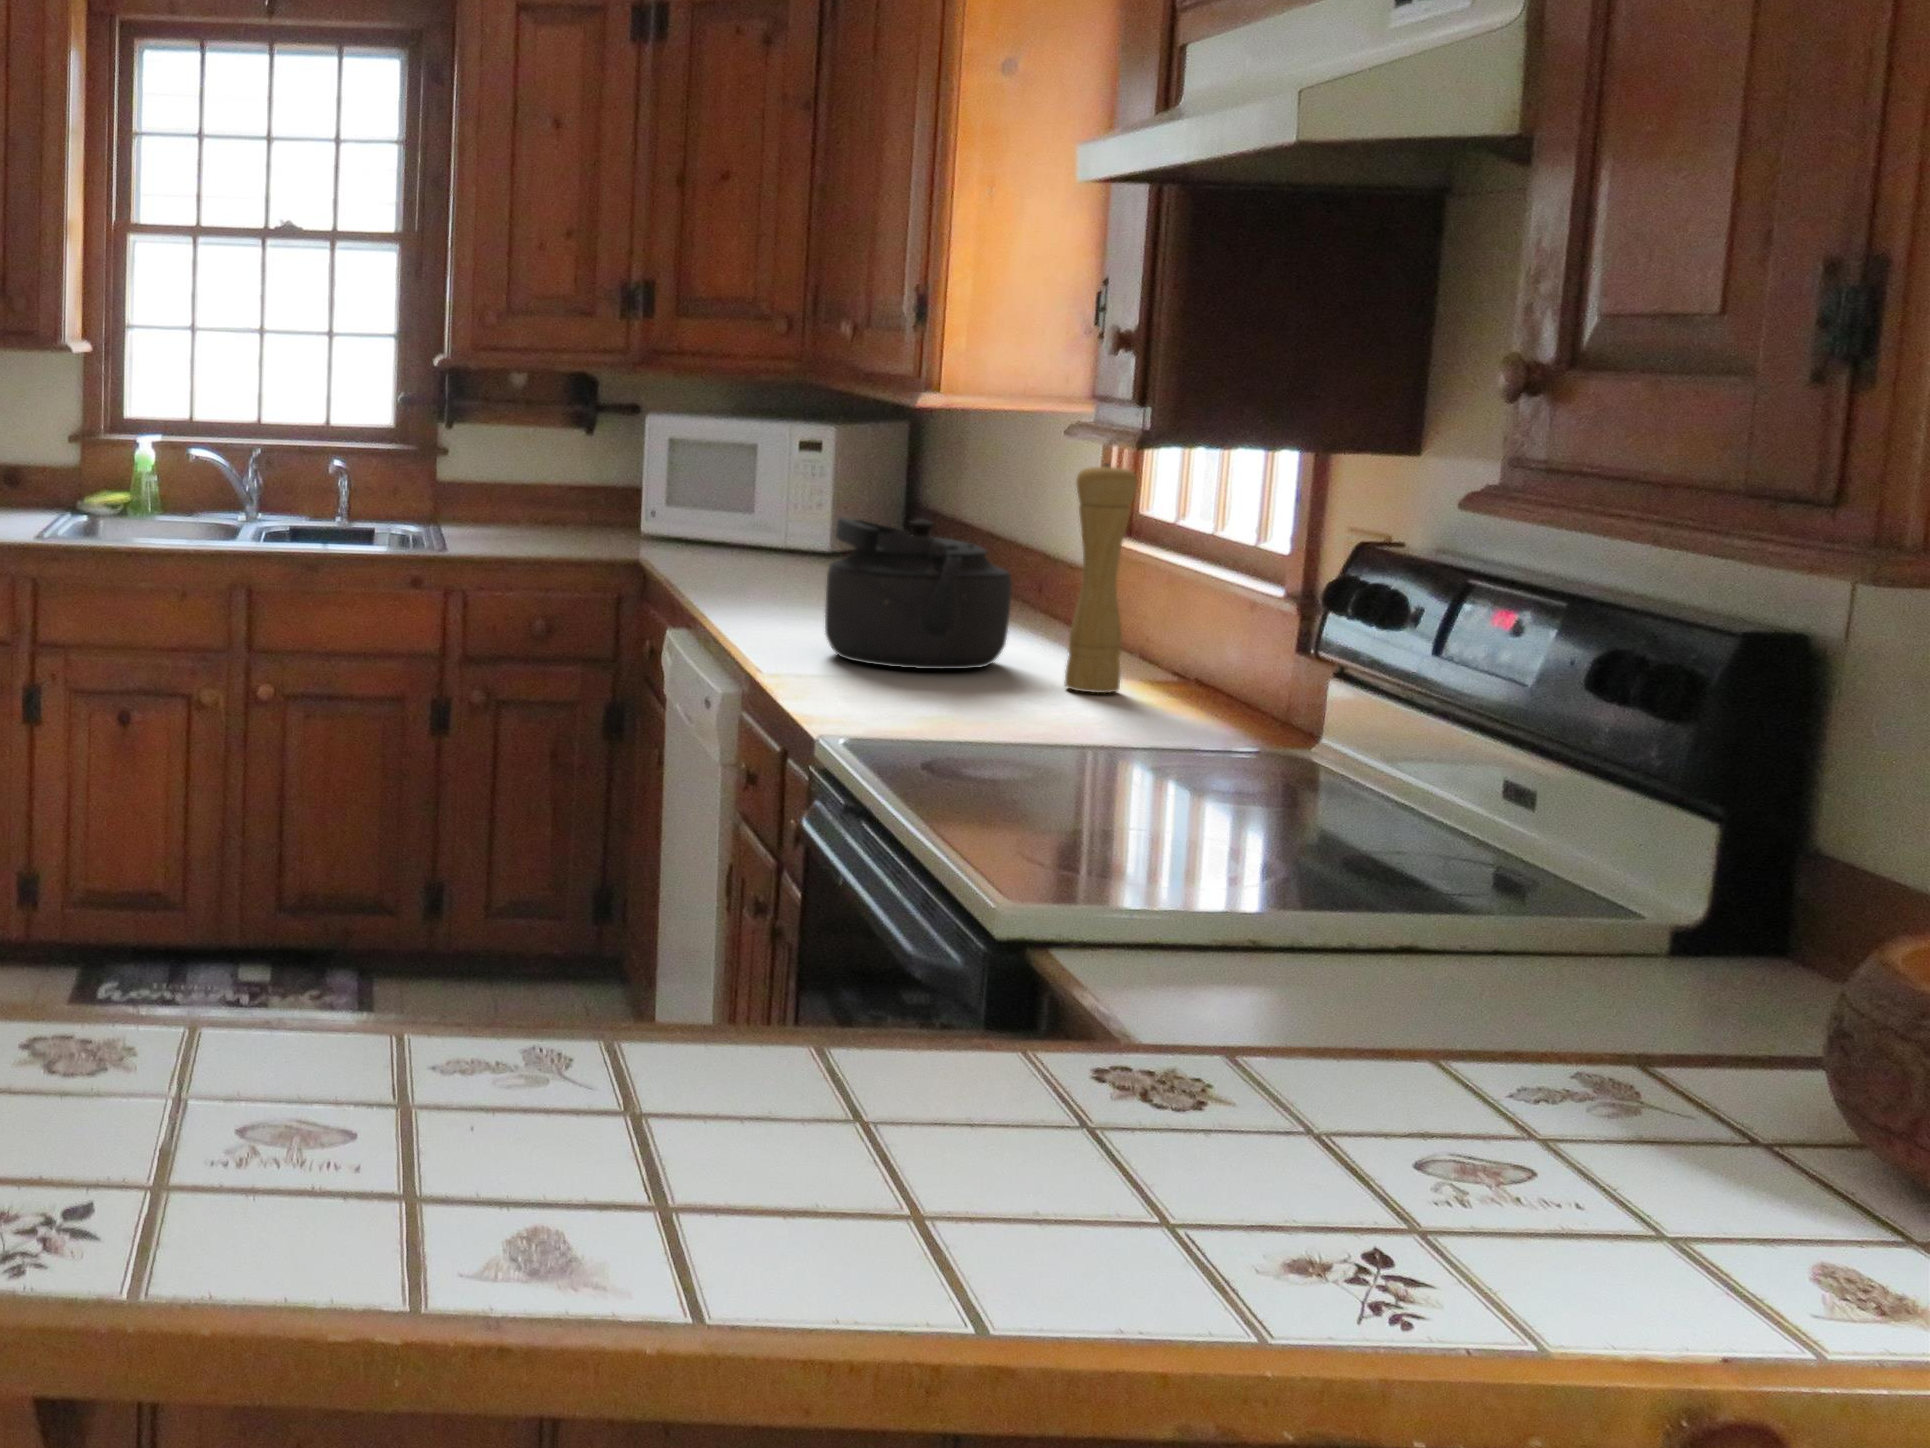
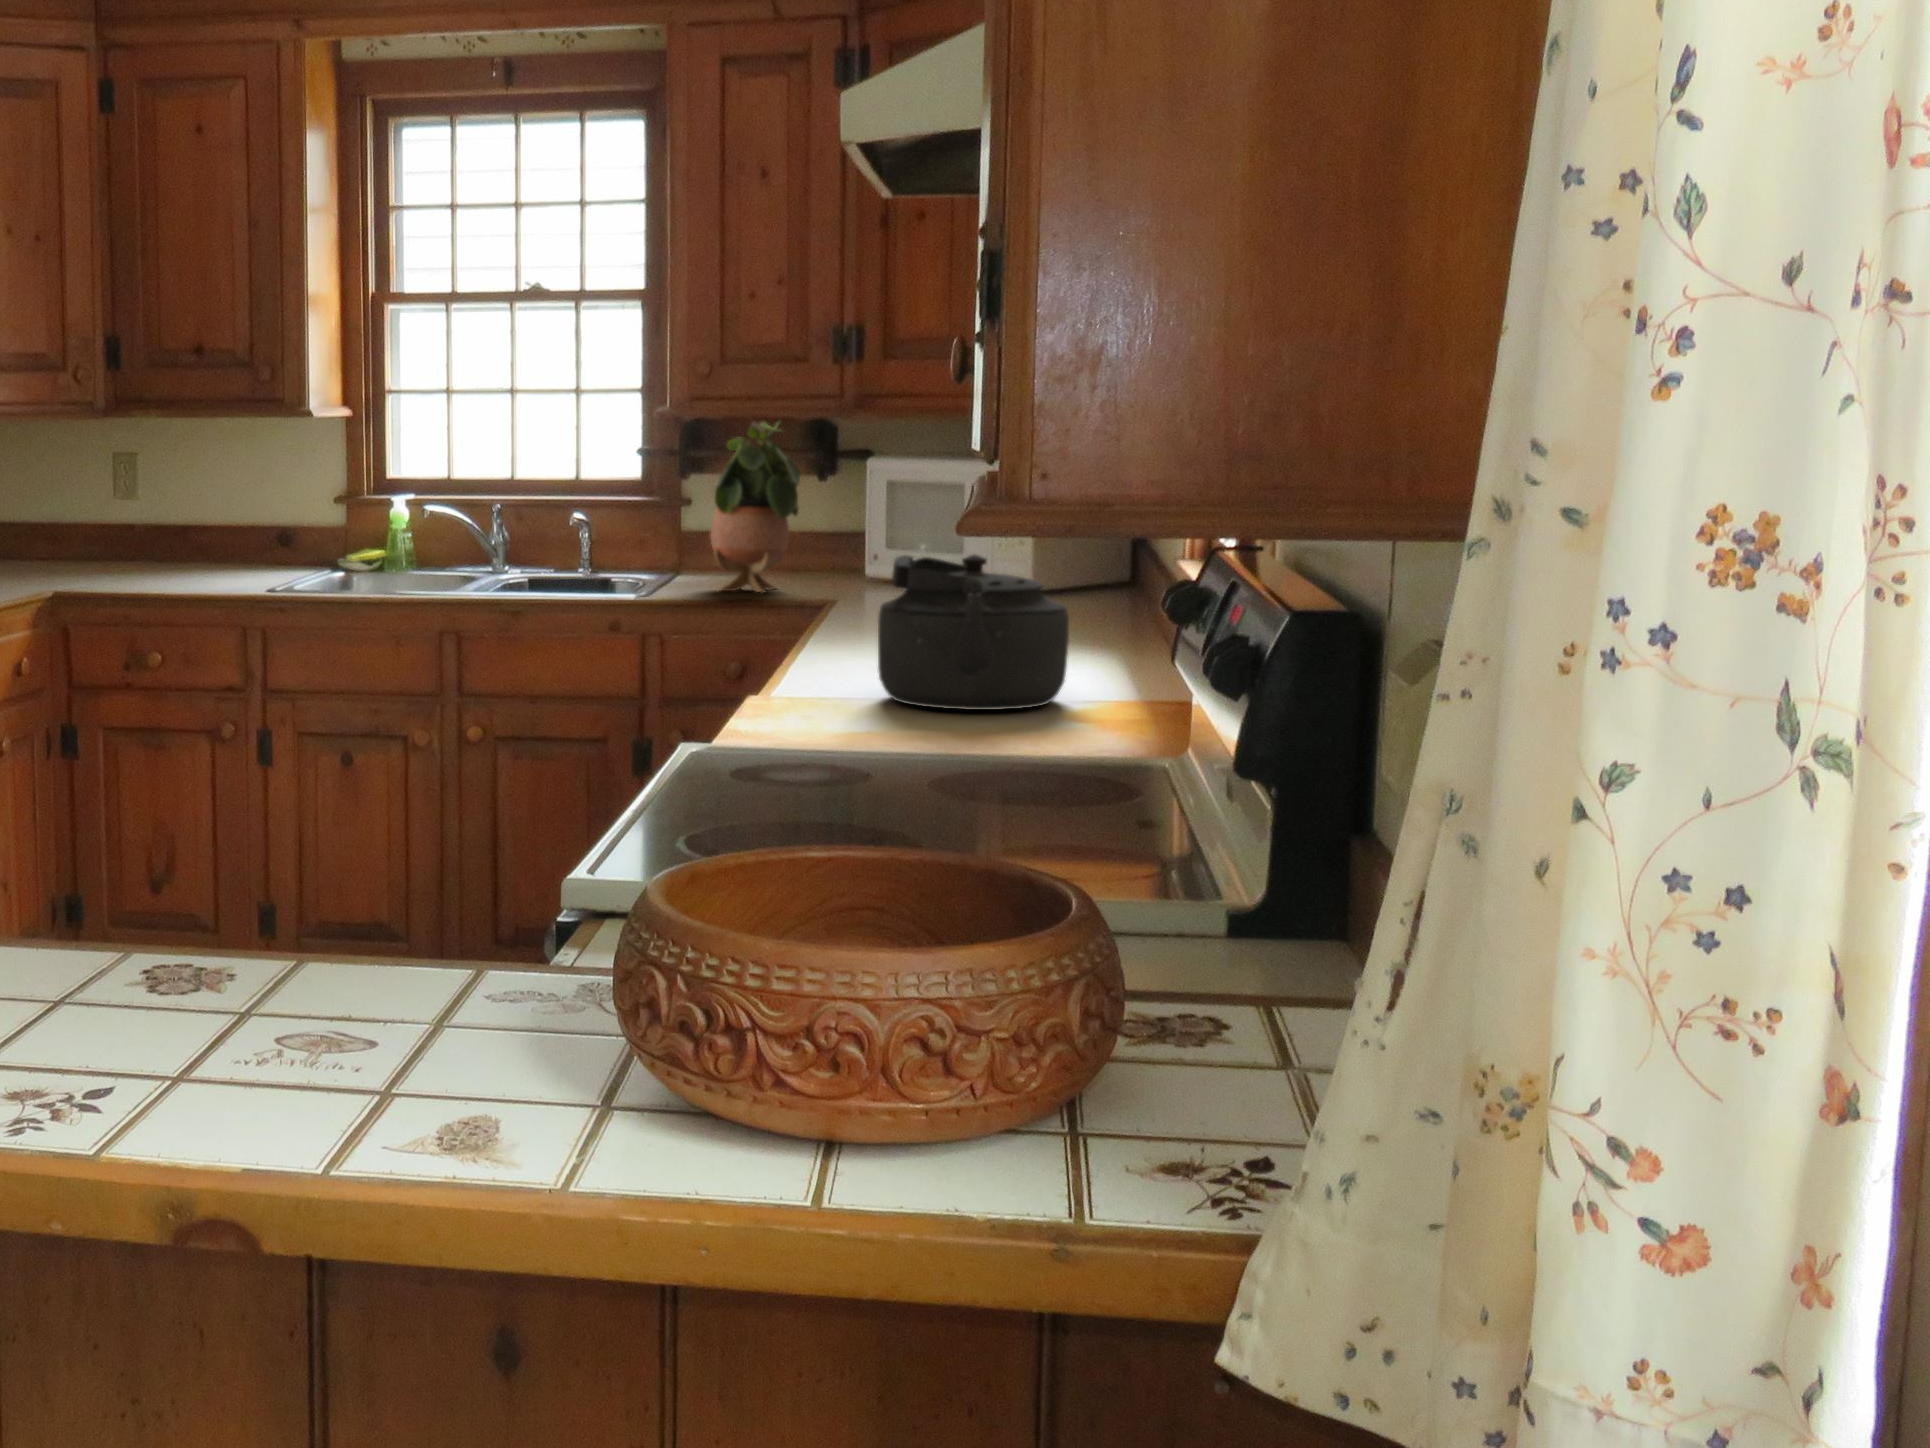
potted plant: none [499,374,594,546] -> present [711,423,800,592]
pepper mill: present [1064,463,1137,693] -> none [1095,490,1165,733]

